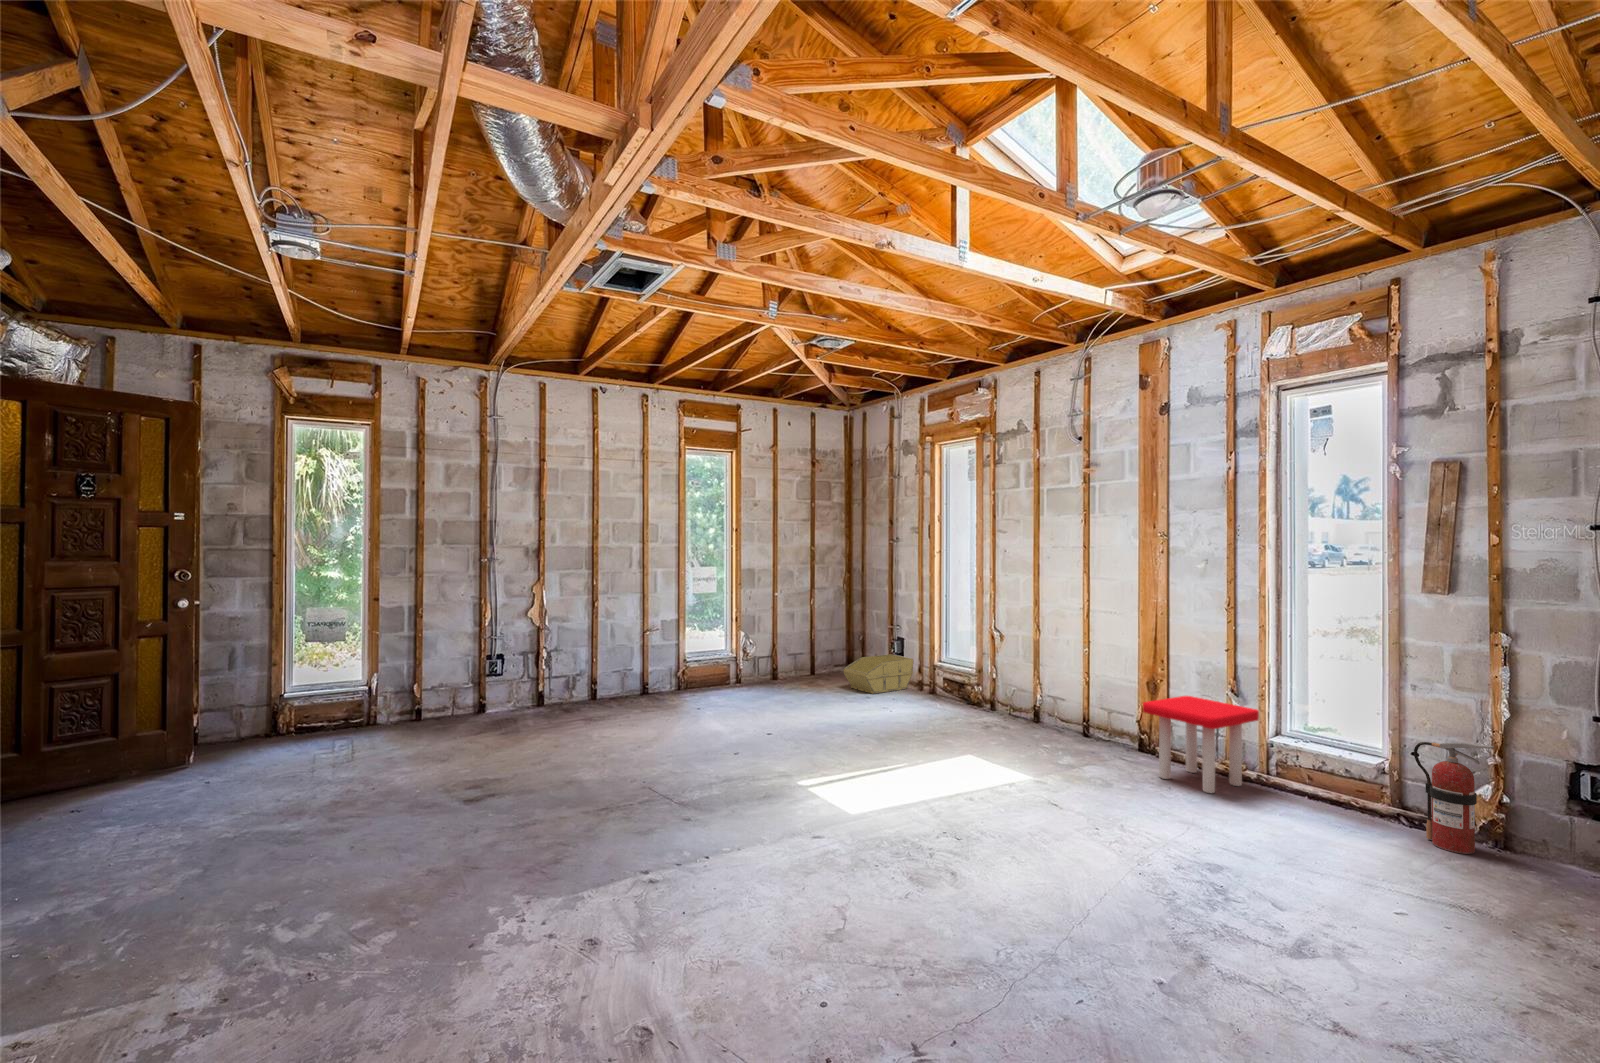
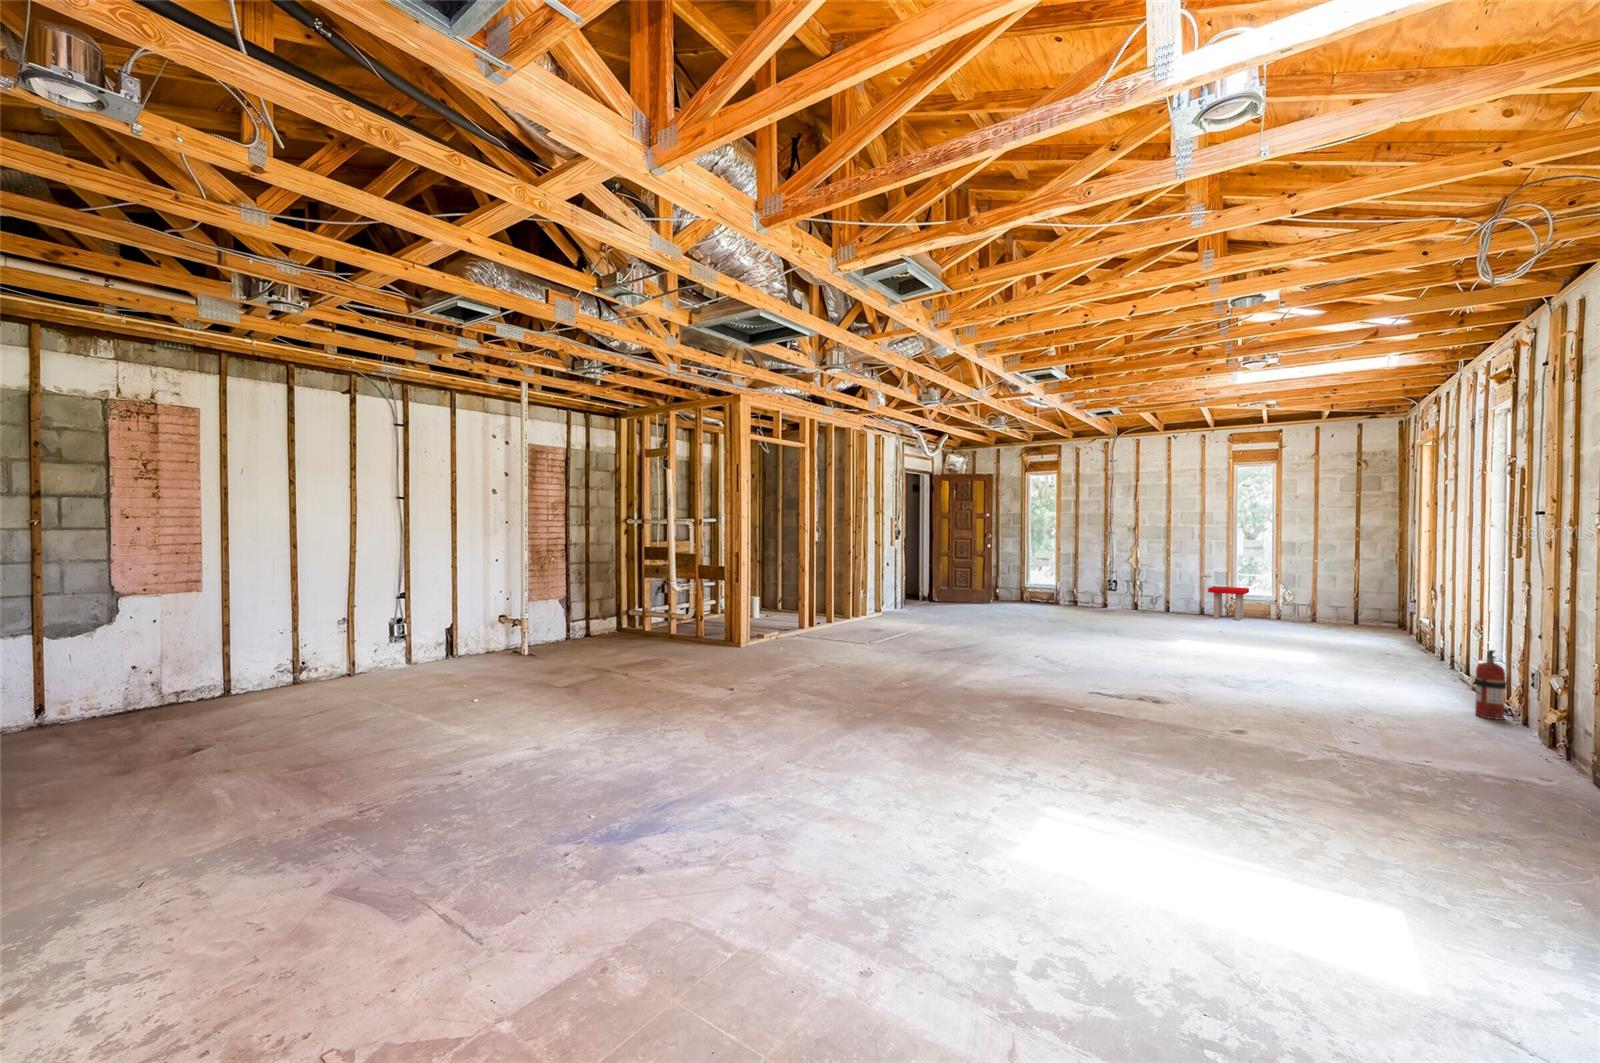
storage bin: present [843,654,914,694] -> none [1351,611,1420,639]
stool: present [1143,696,1259,793] -> present [1208,586,1249,620]

